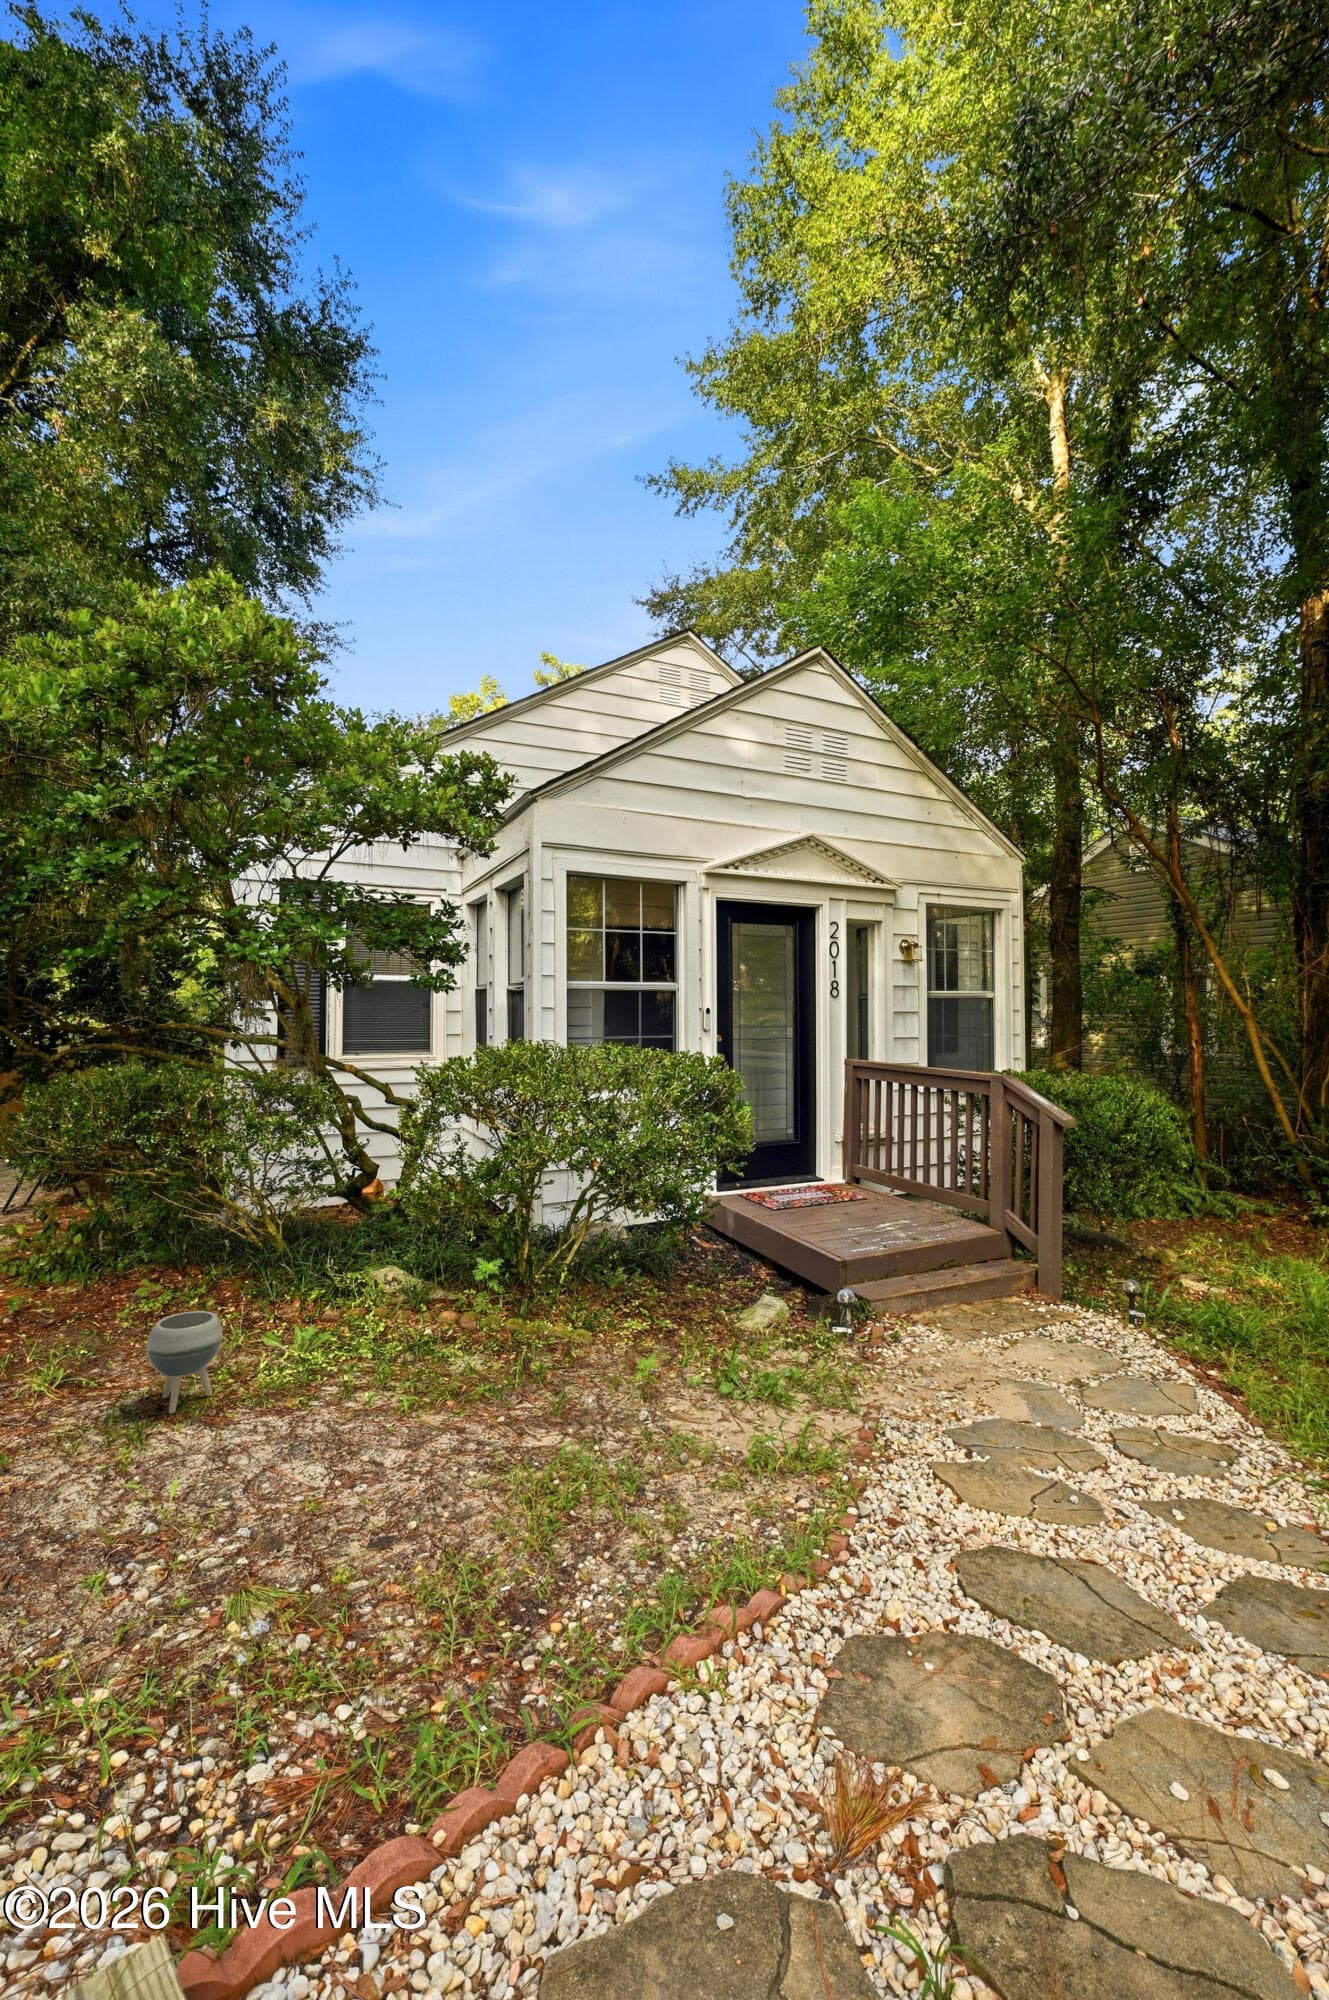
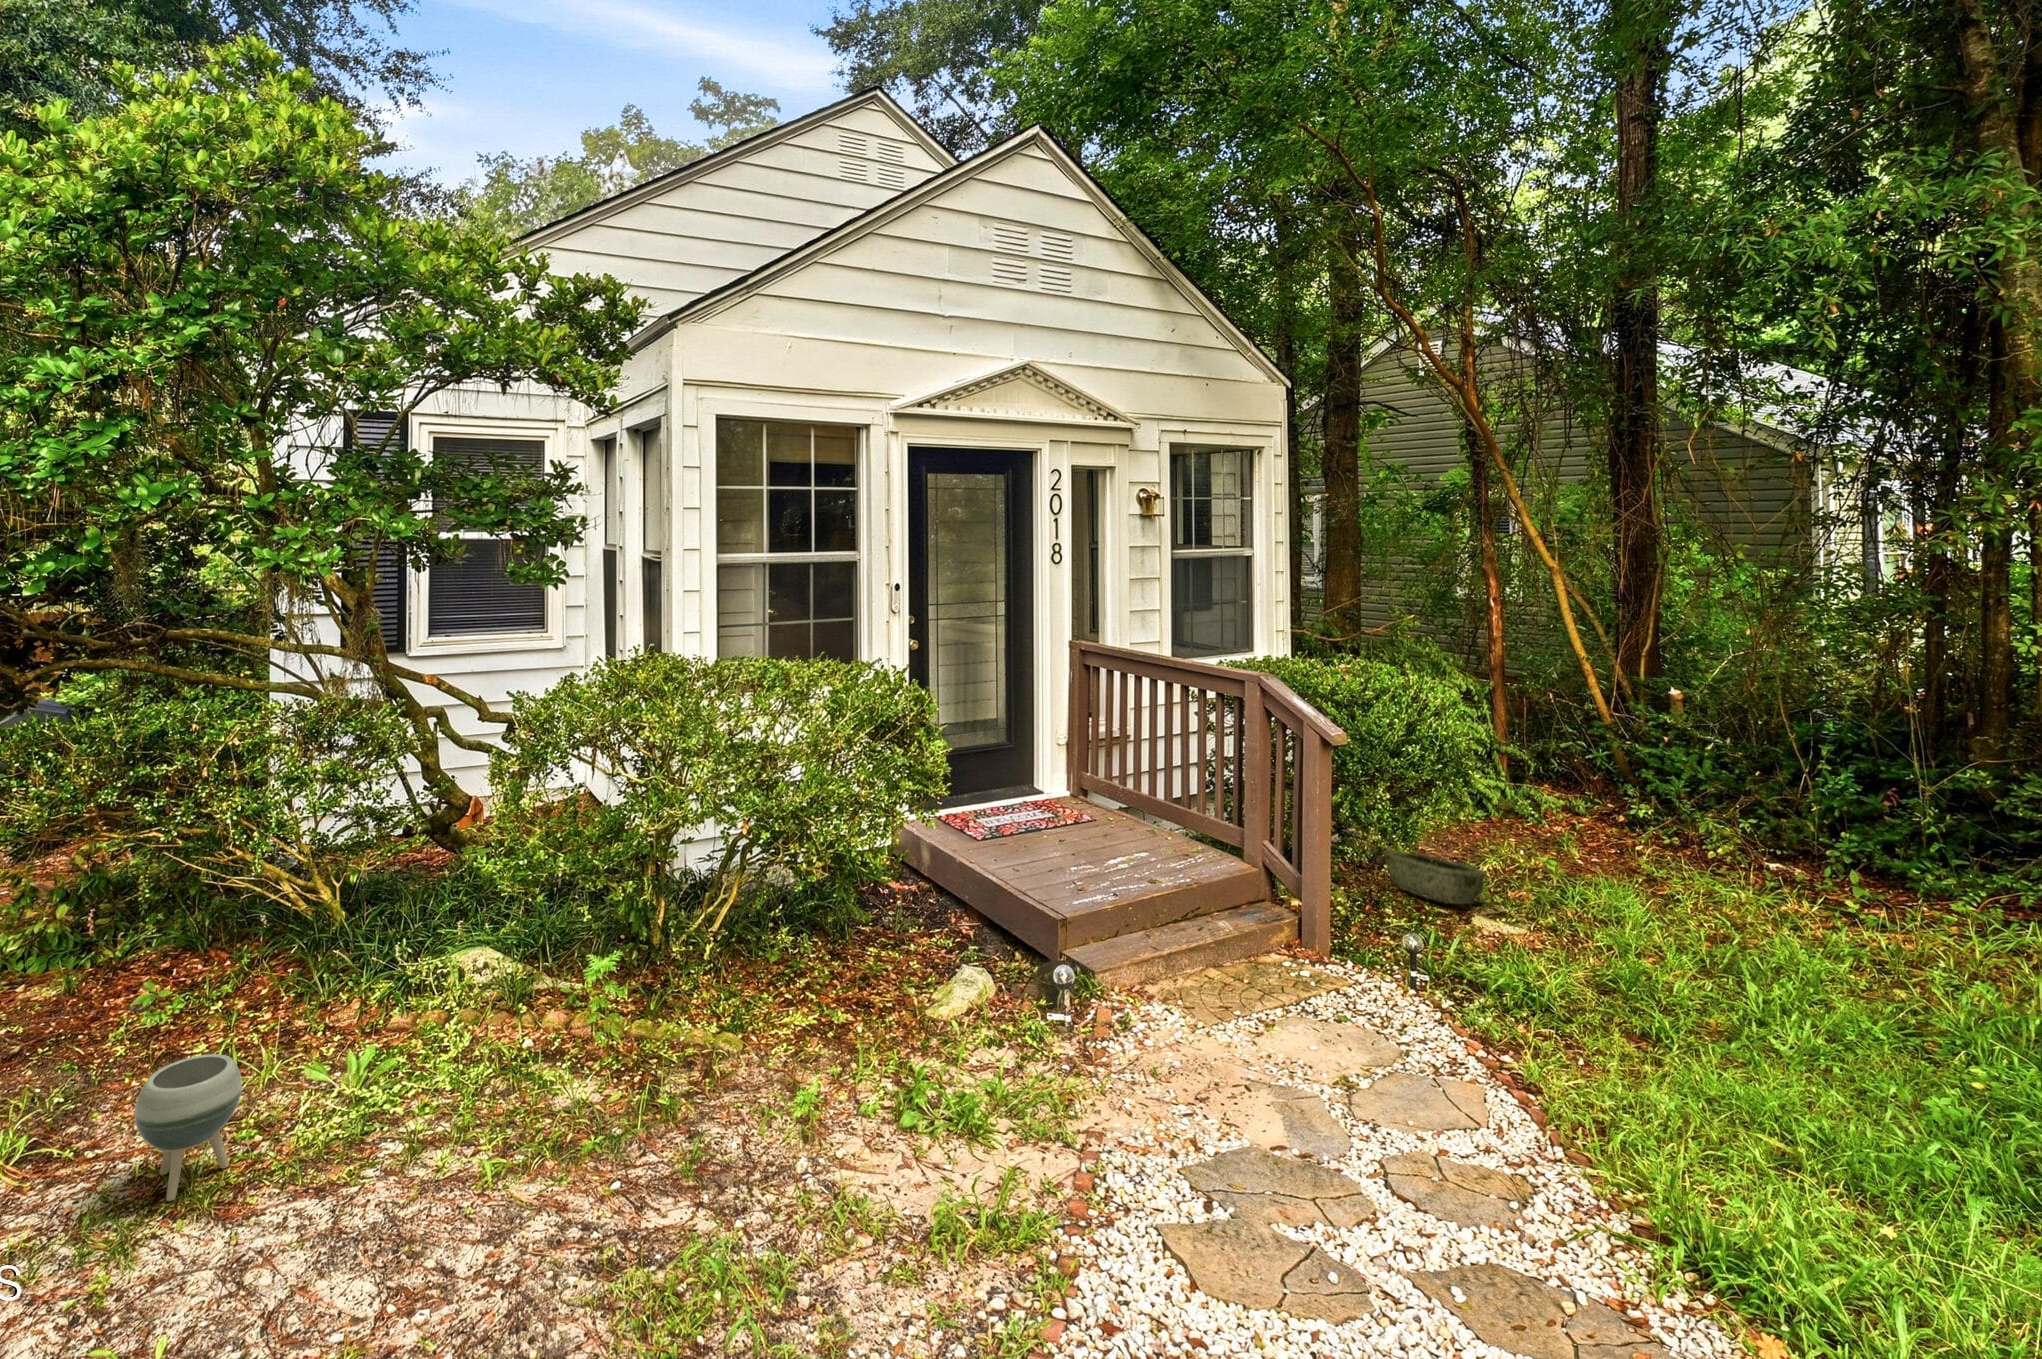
woven basket: none [1103,1225,1191,1269] -> present [1383,850,1486,904]

